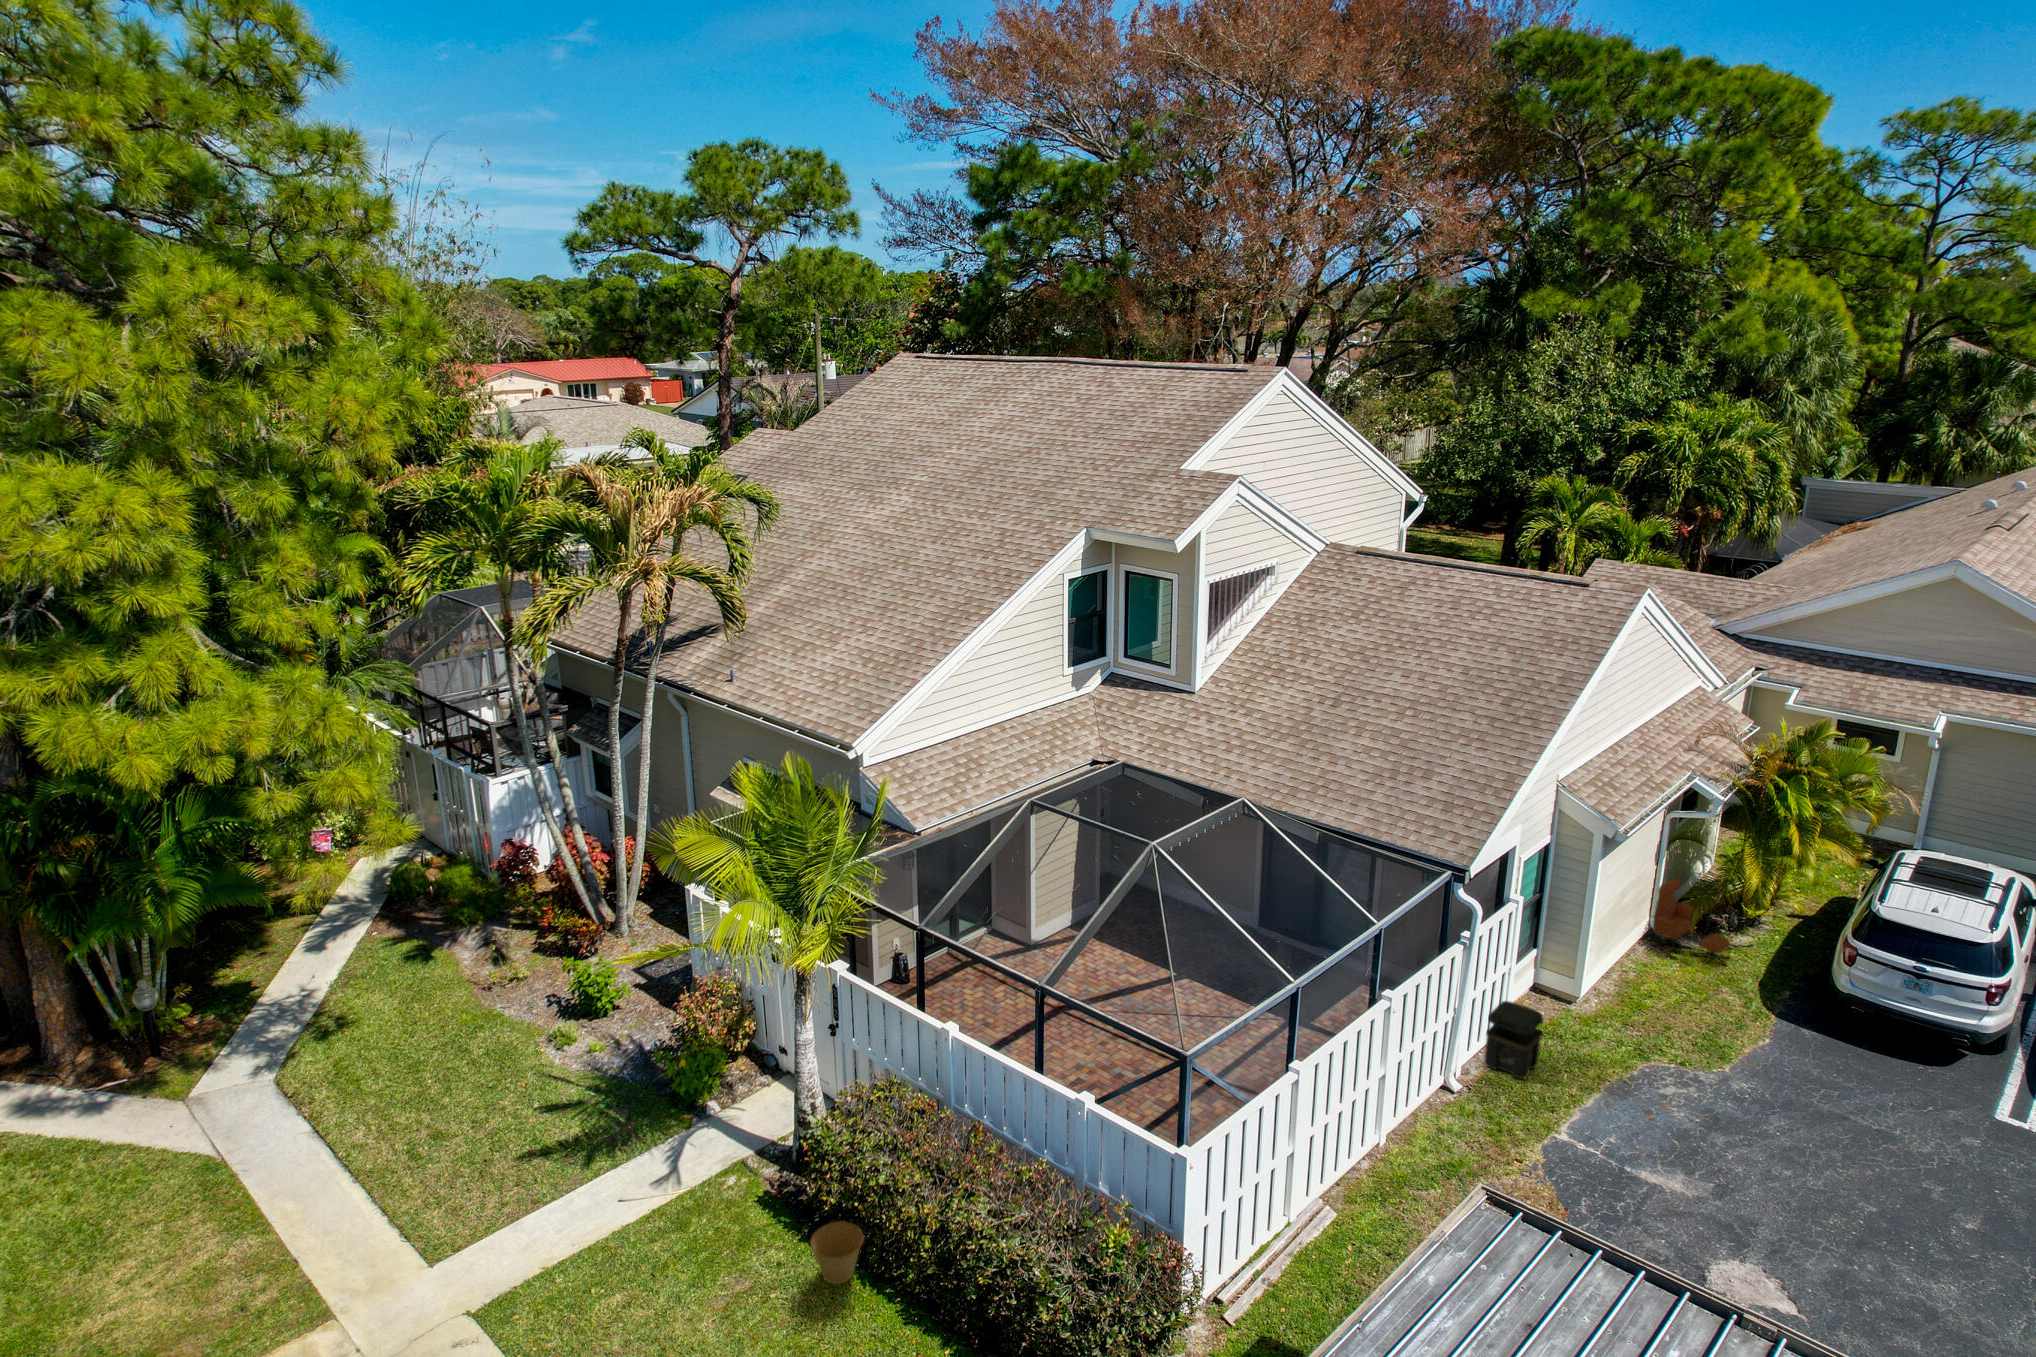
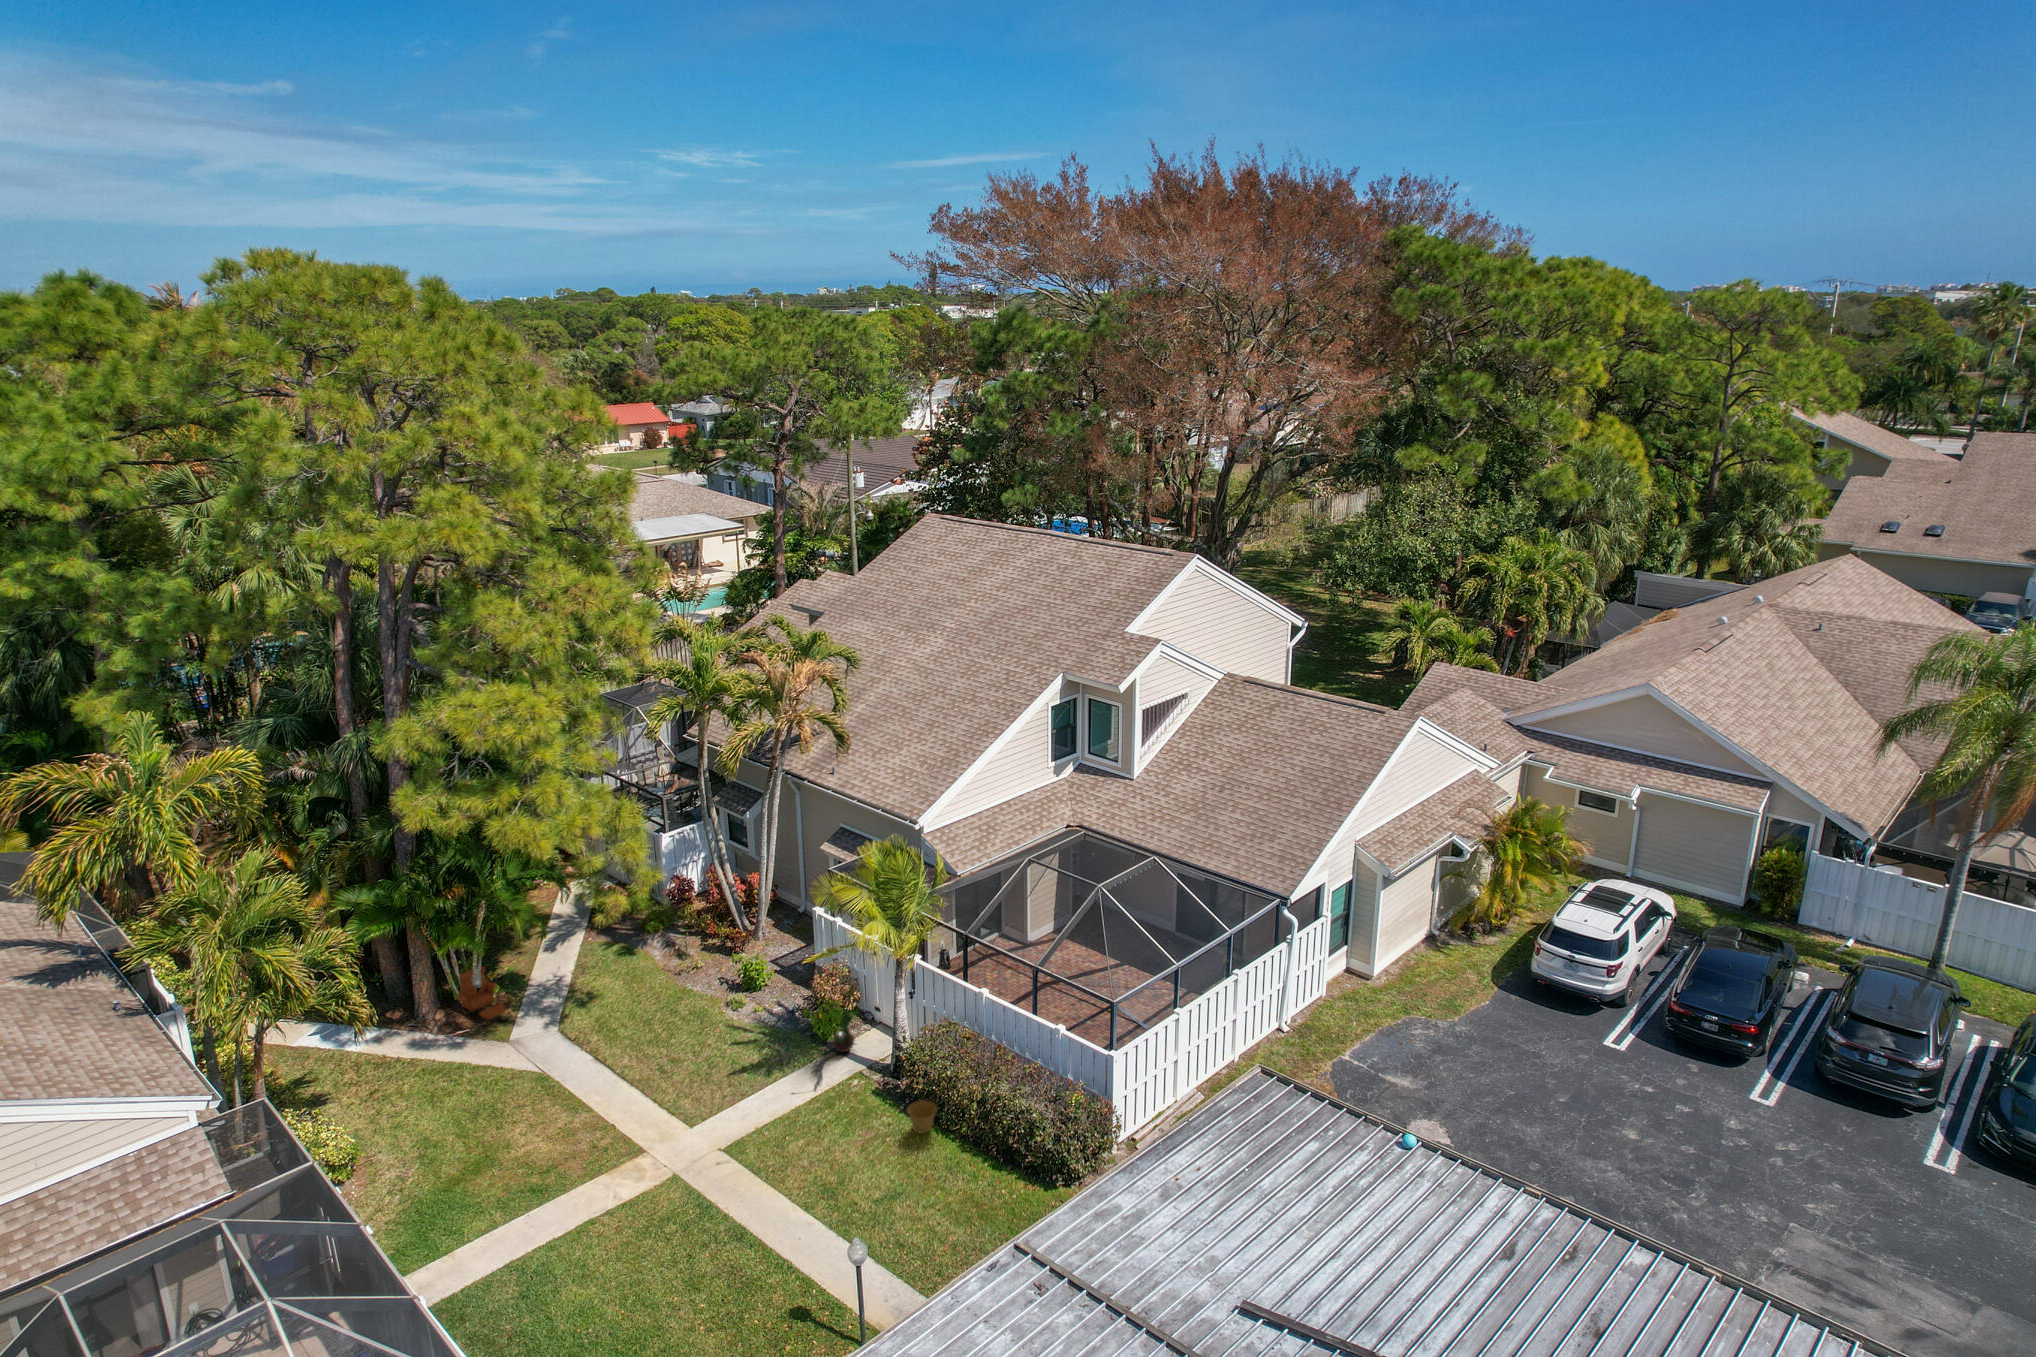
lounge chair: present [1653,879,1730,966] -> present [457,966,506,1025]
toolbox: present [1485,1001,1543,1079] -> none [1306,978,1341,1025]
potted tree: none [702,1051,748,1123] -> present [833,1011,857,1052]

